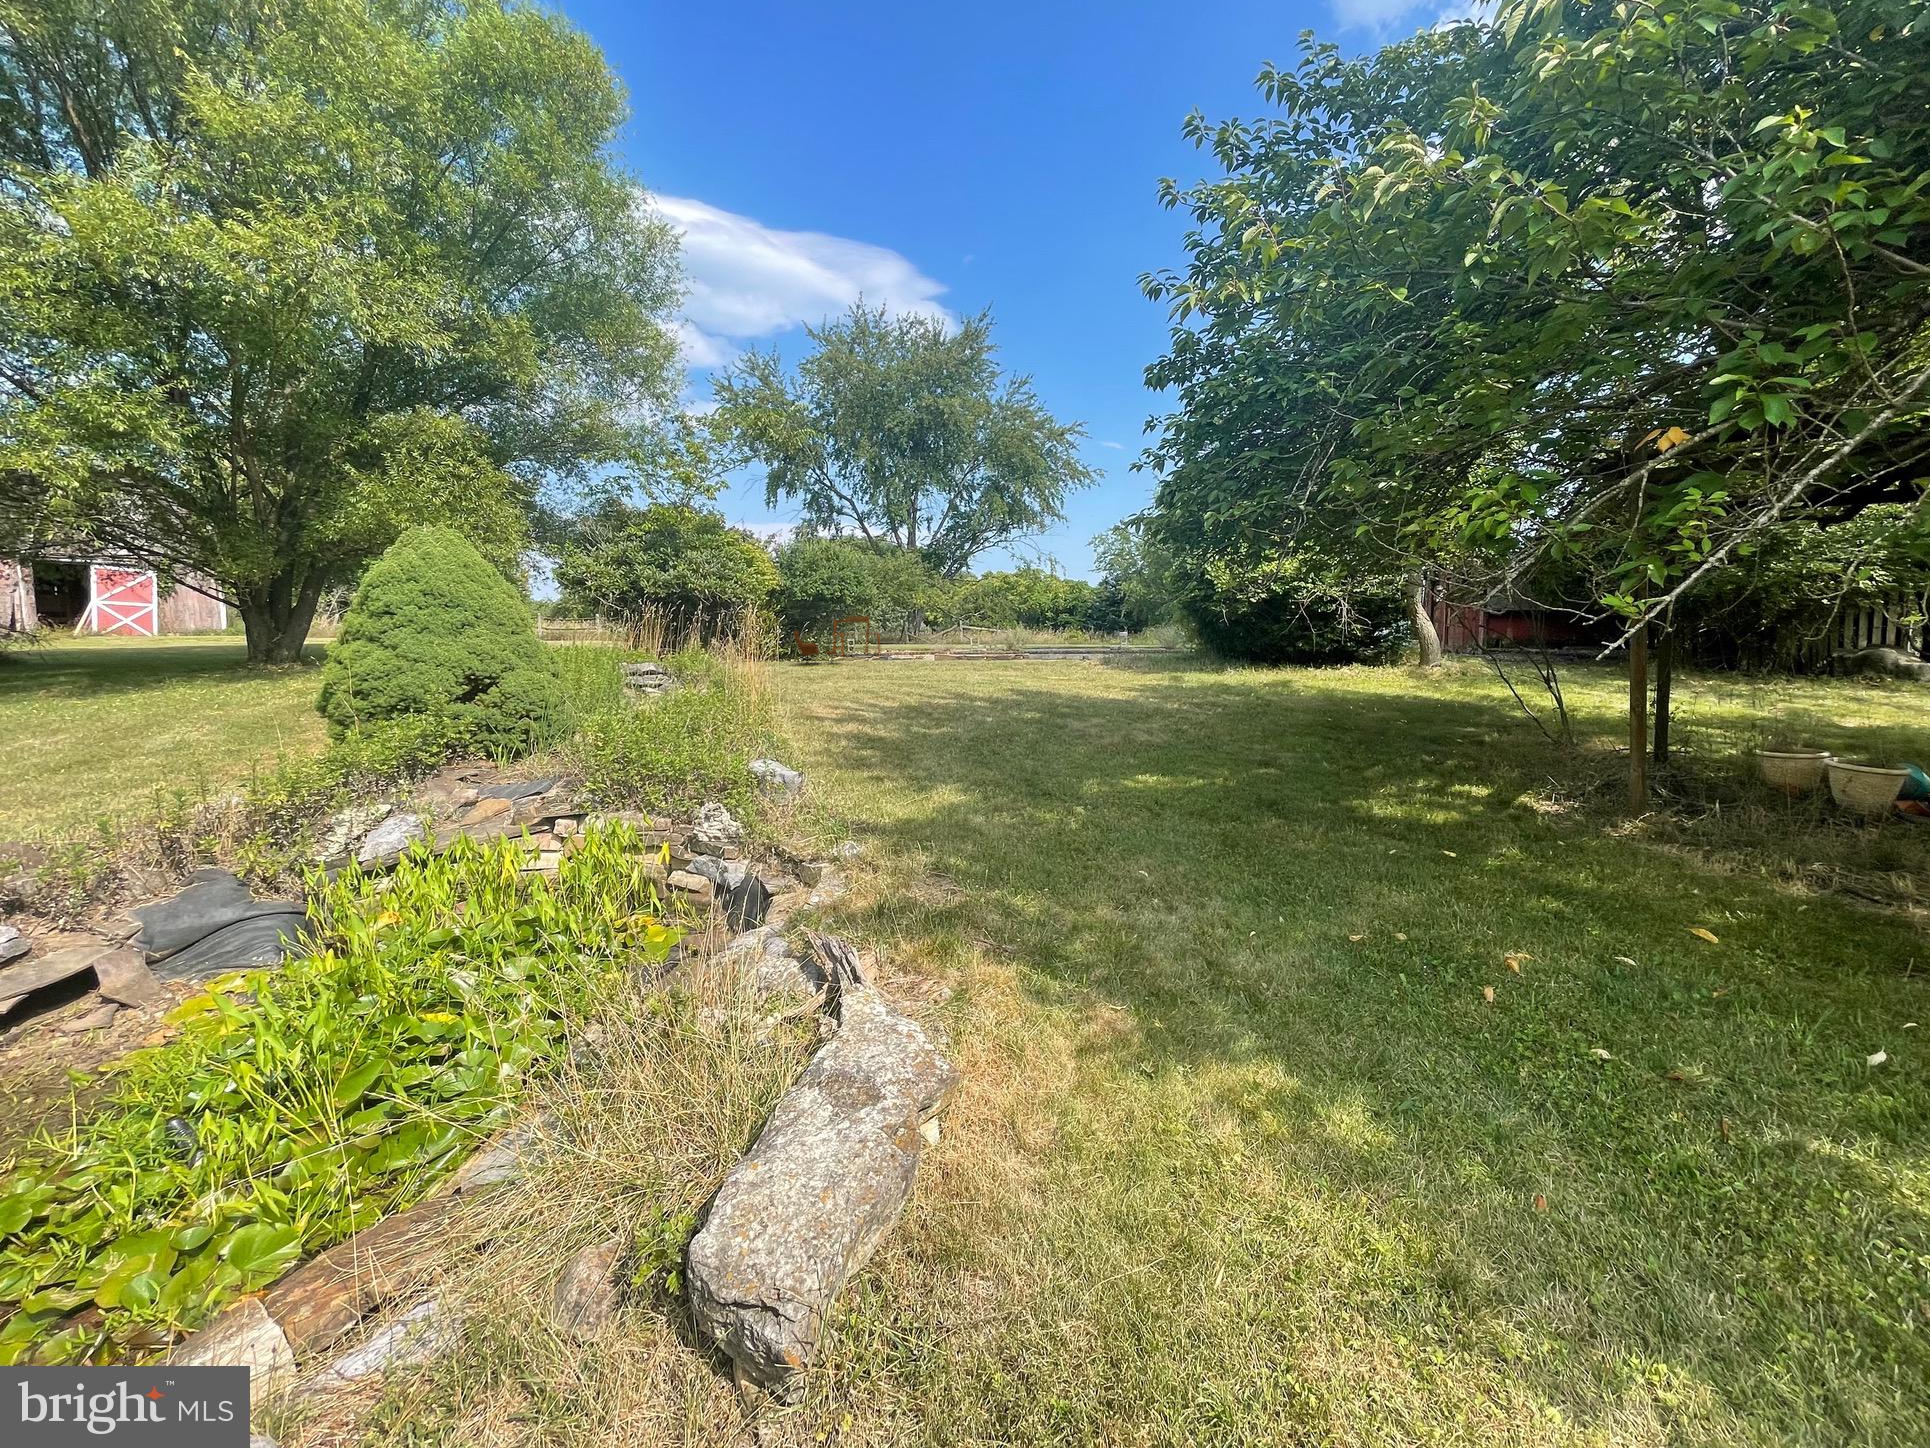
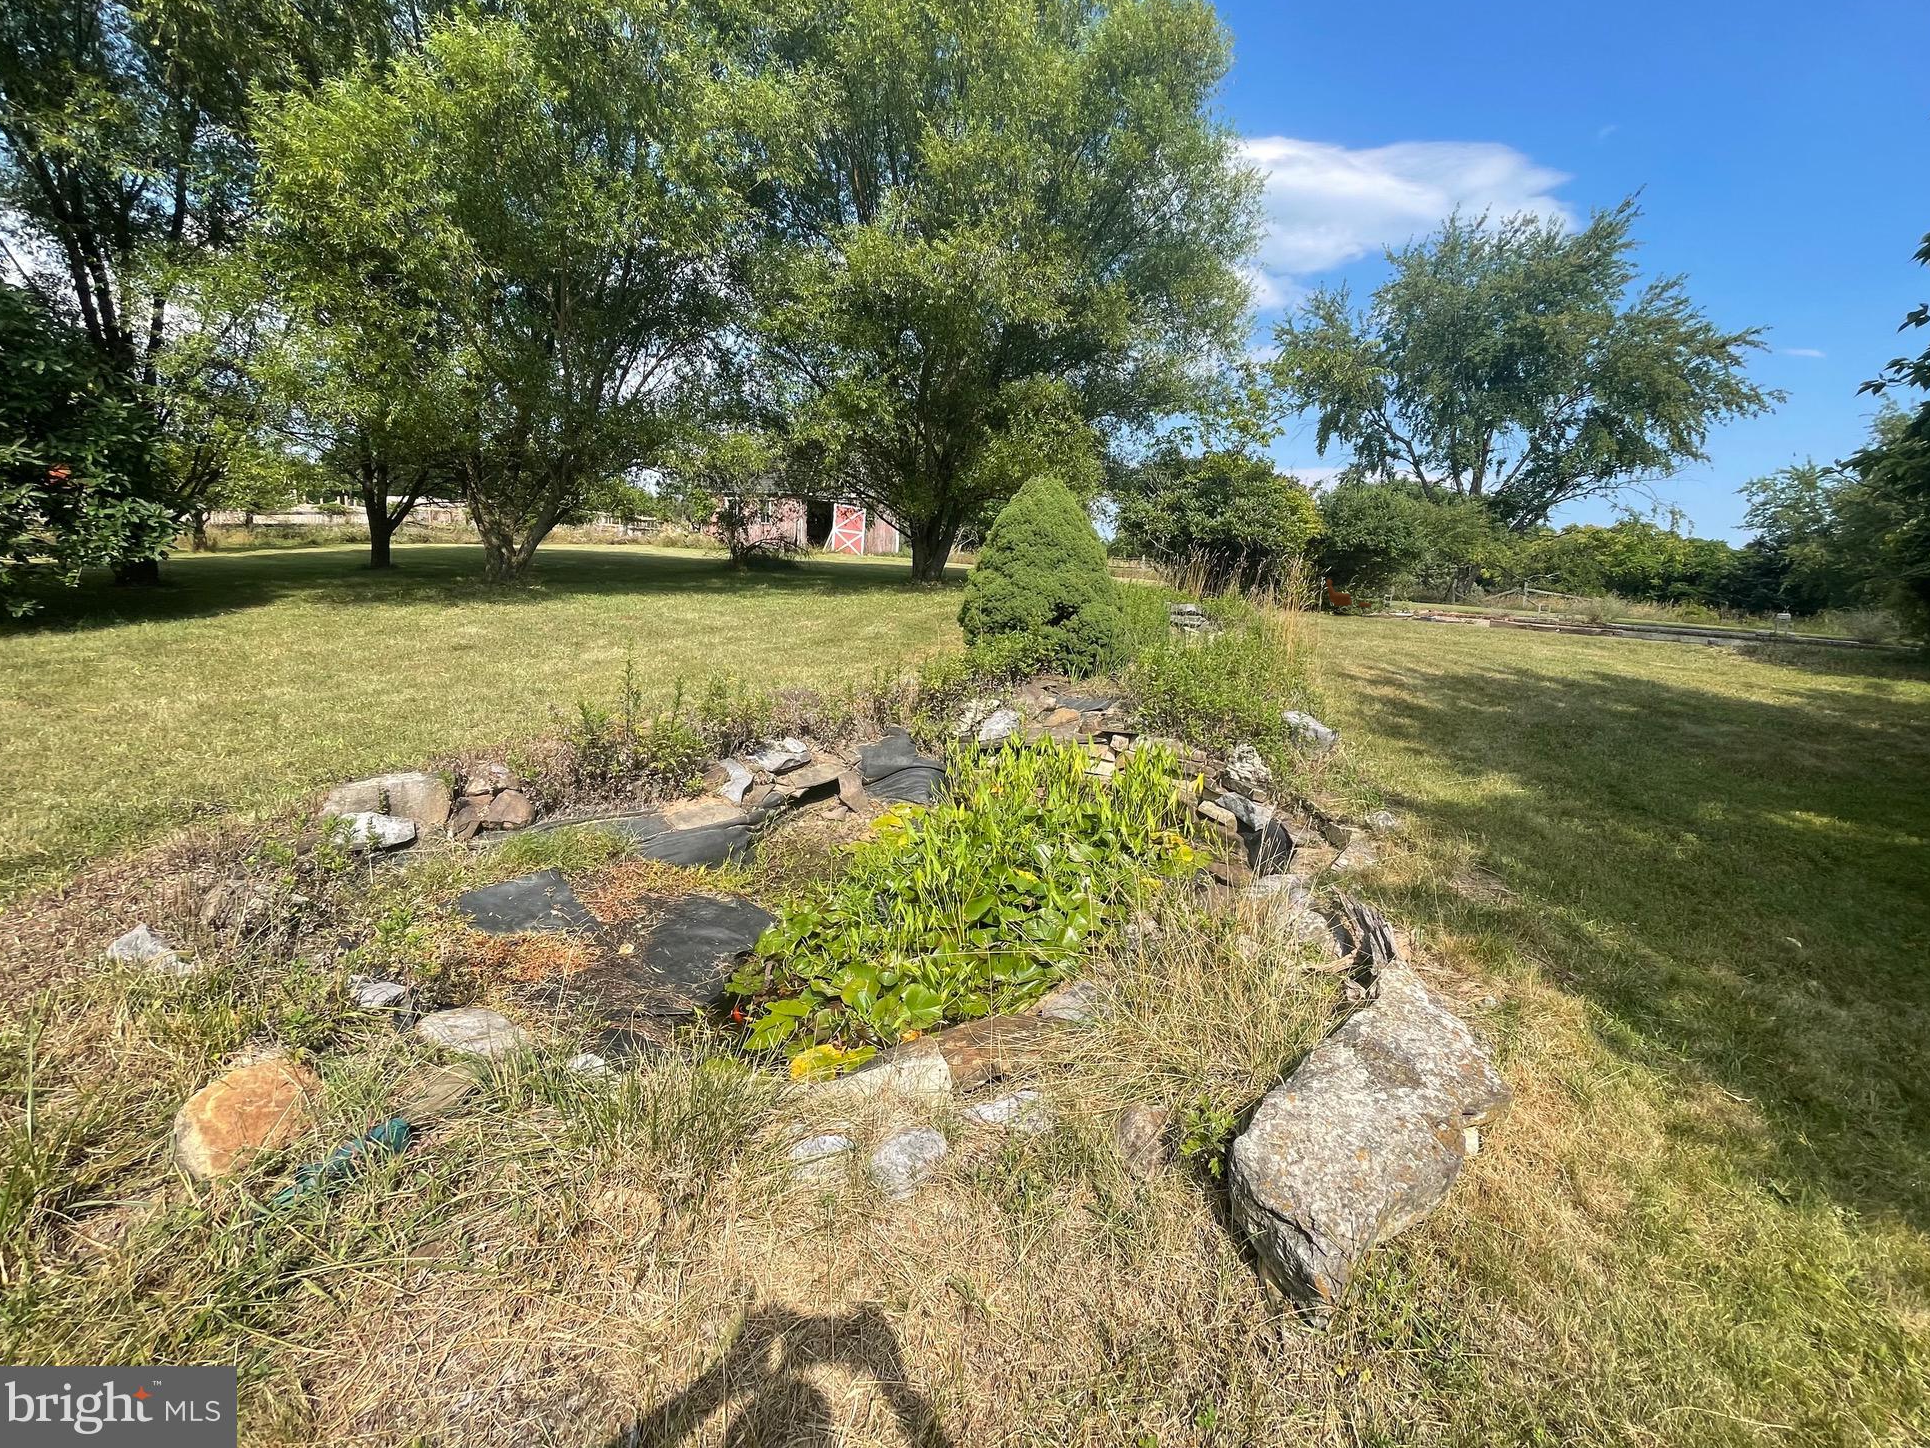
bench: present [832,616,881,656] -> none [1365,566,1423,611]

